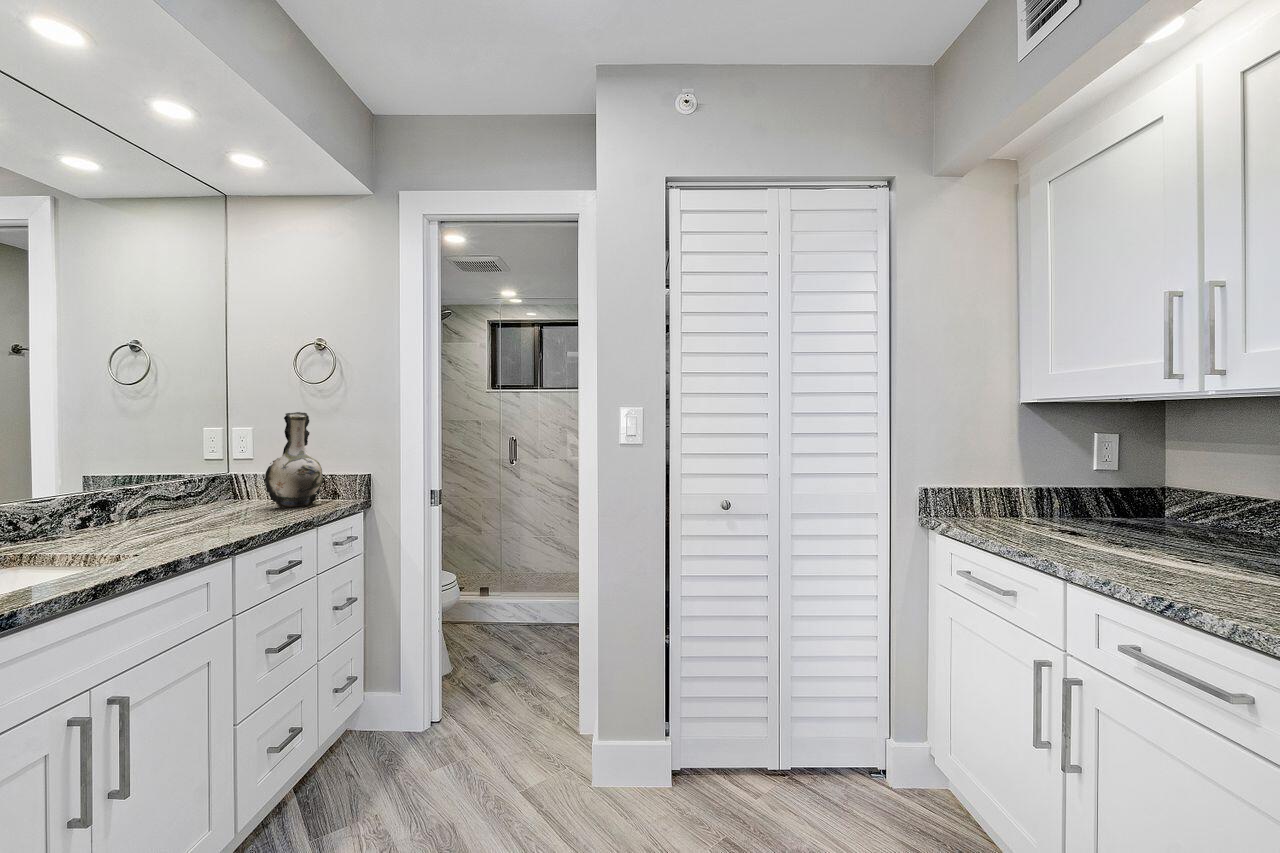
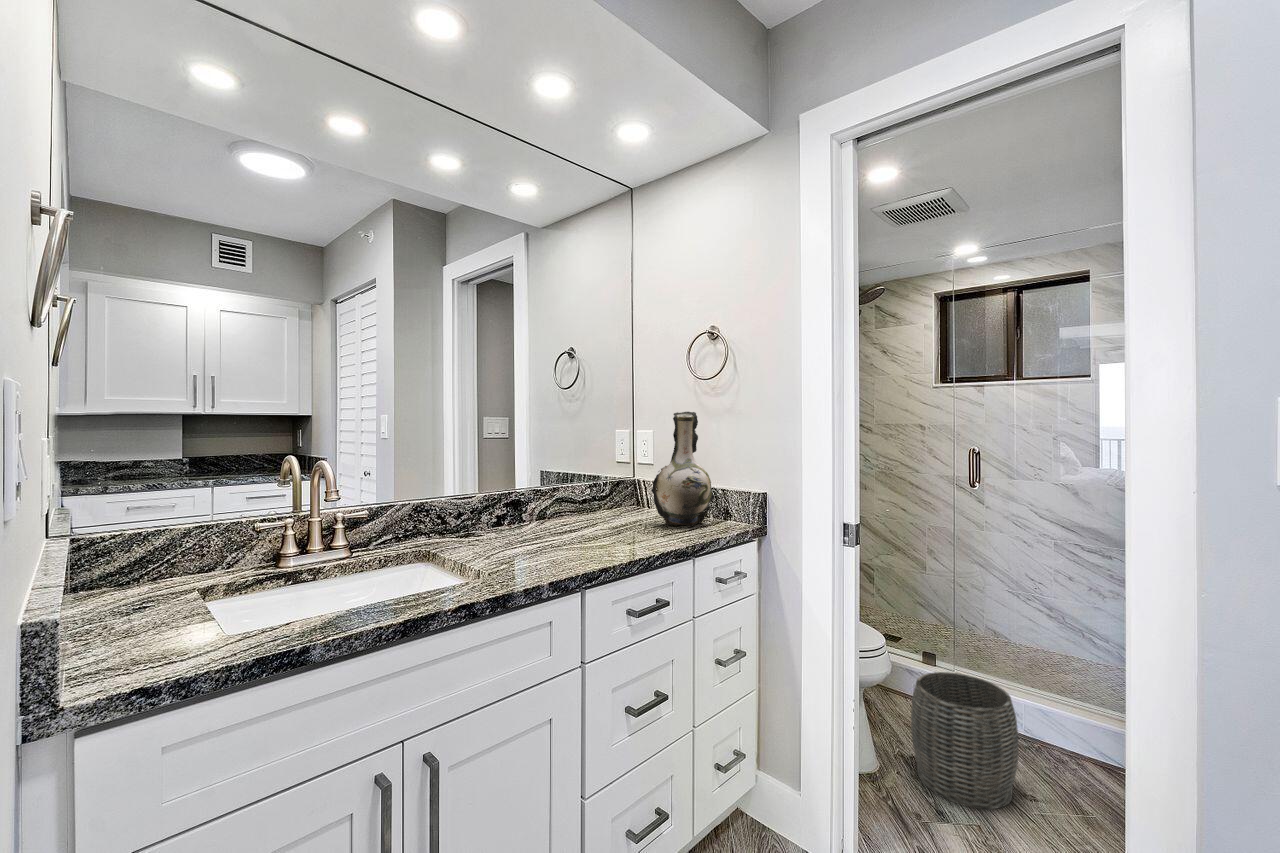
woven basket: none [475,590,538,671] -> present [911,672,1019,809]

